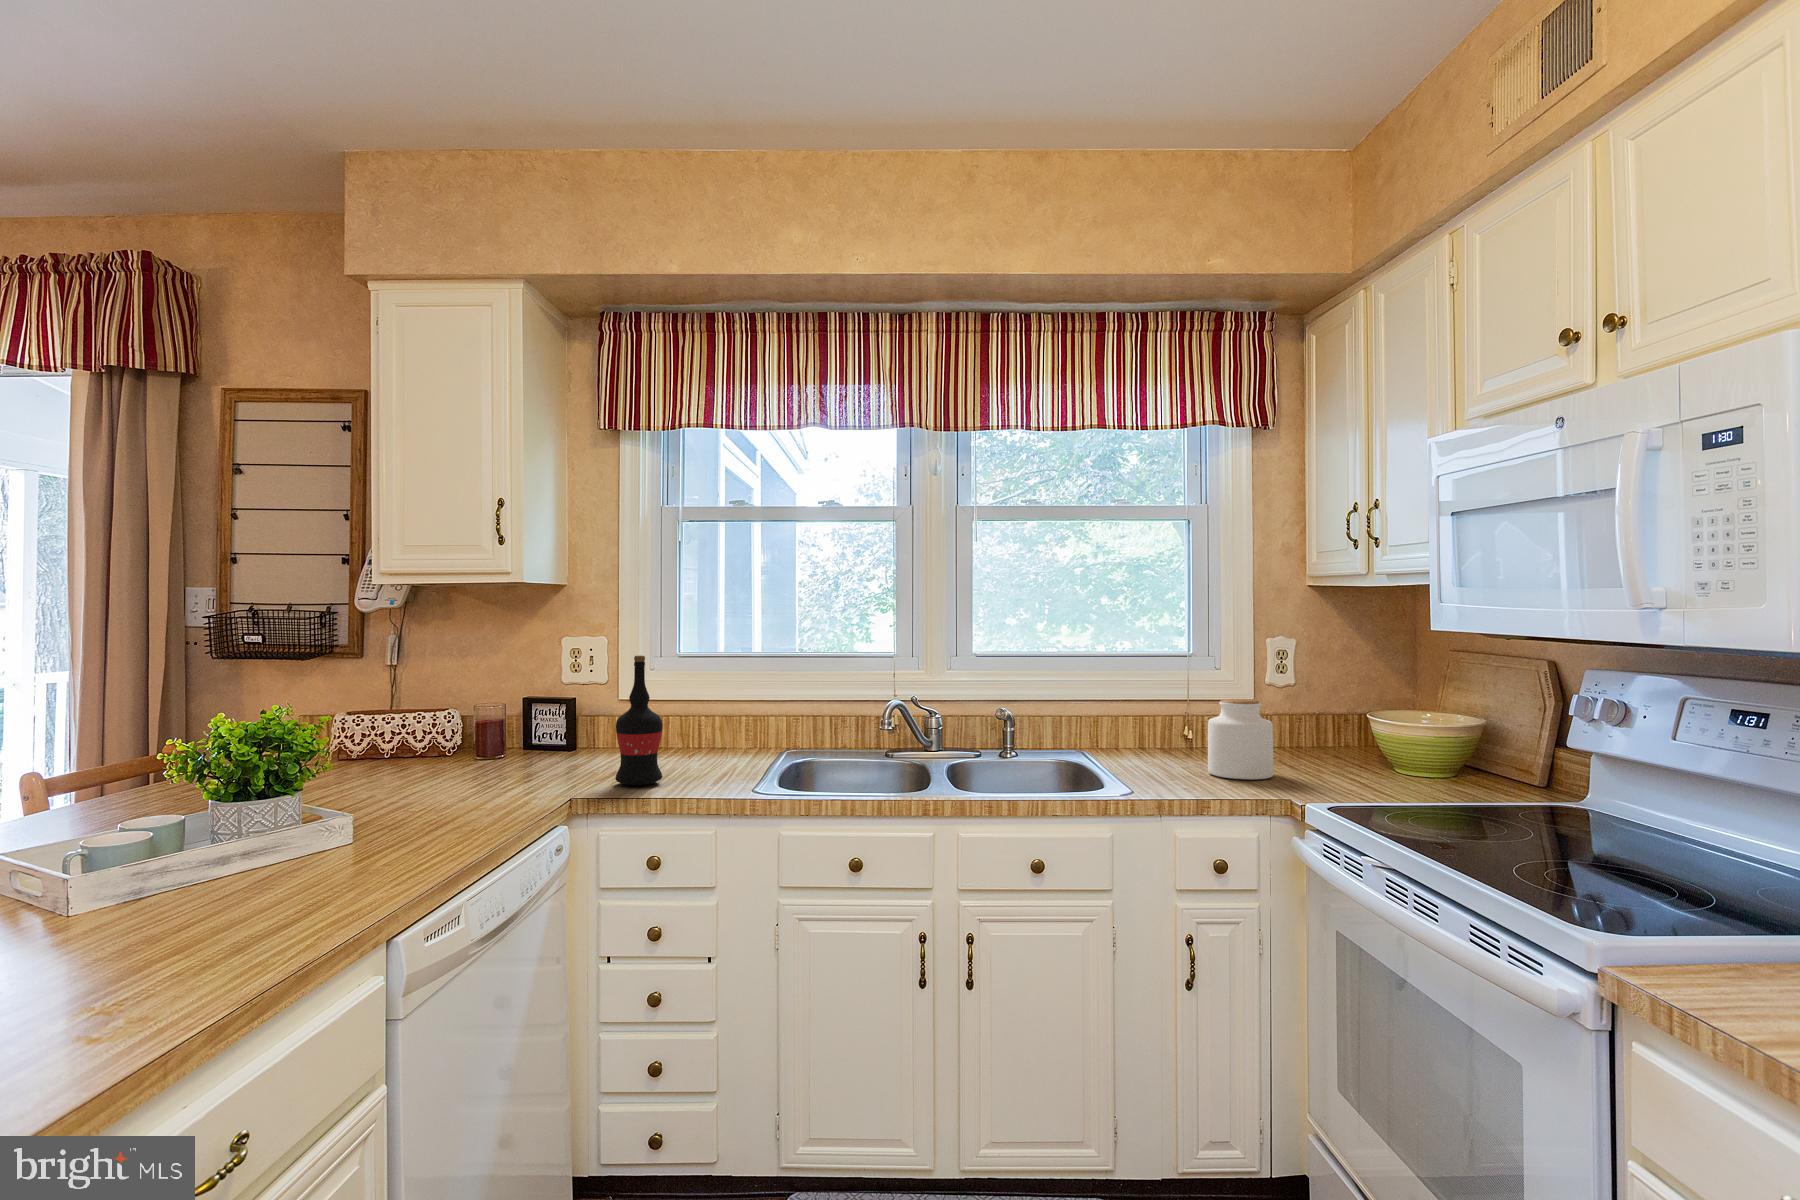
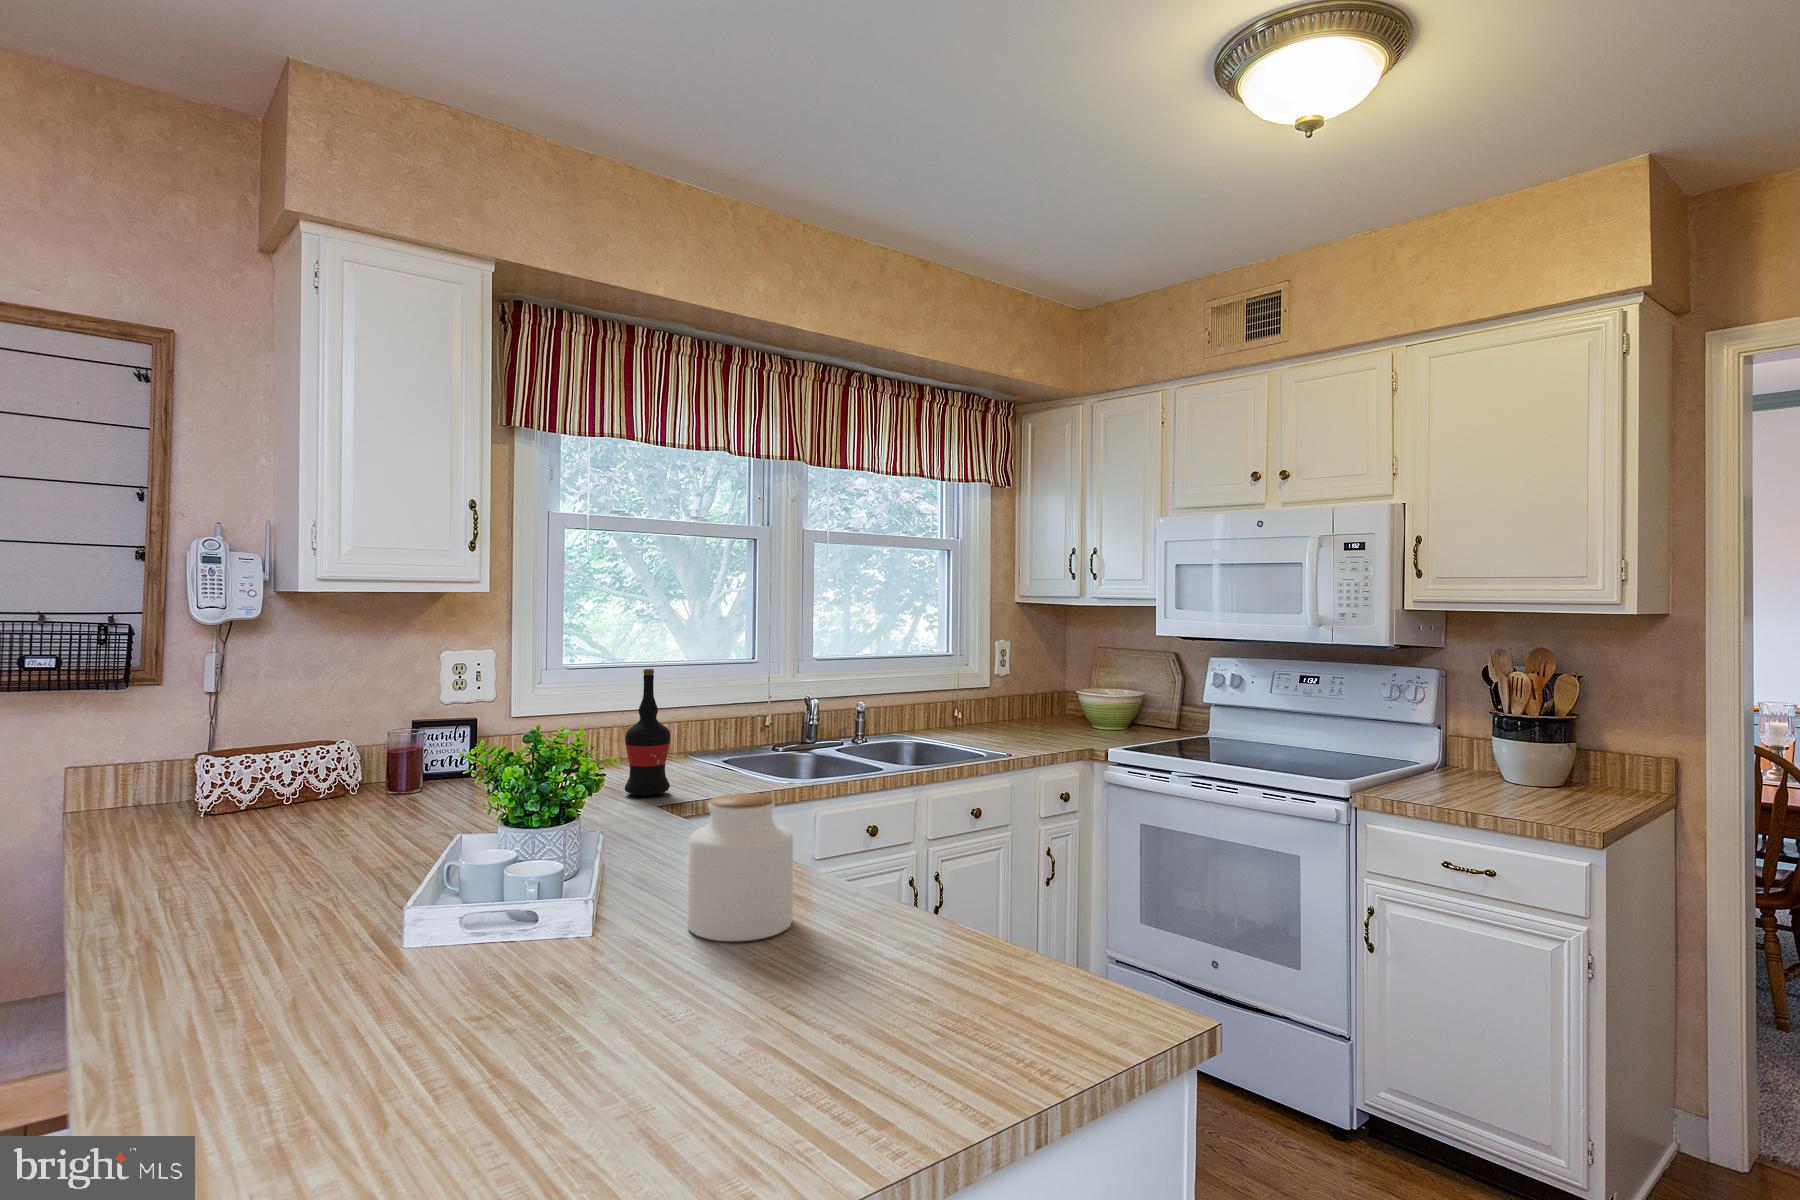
jar: present [1208,699,1273,779] -> present [687,793,793,942]

